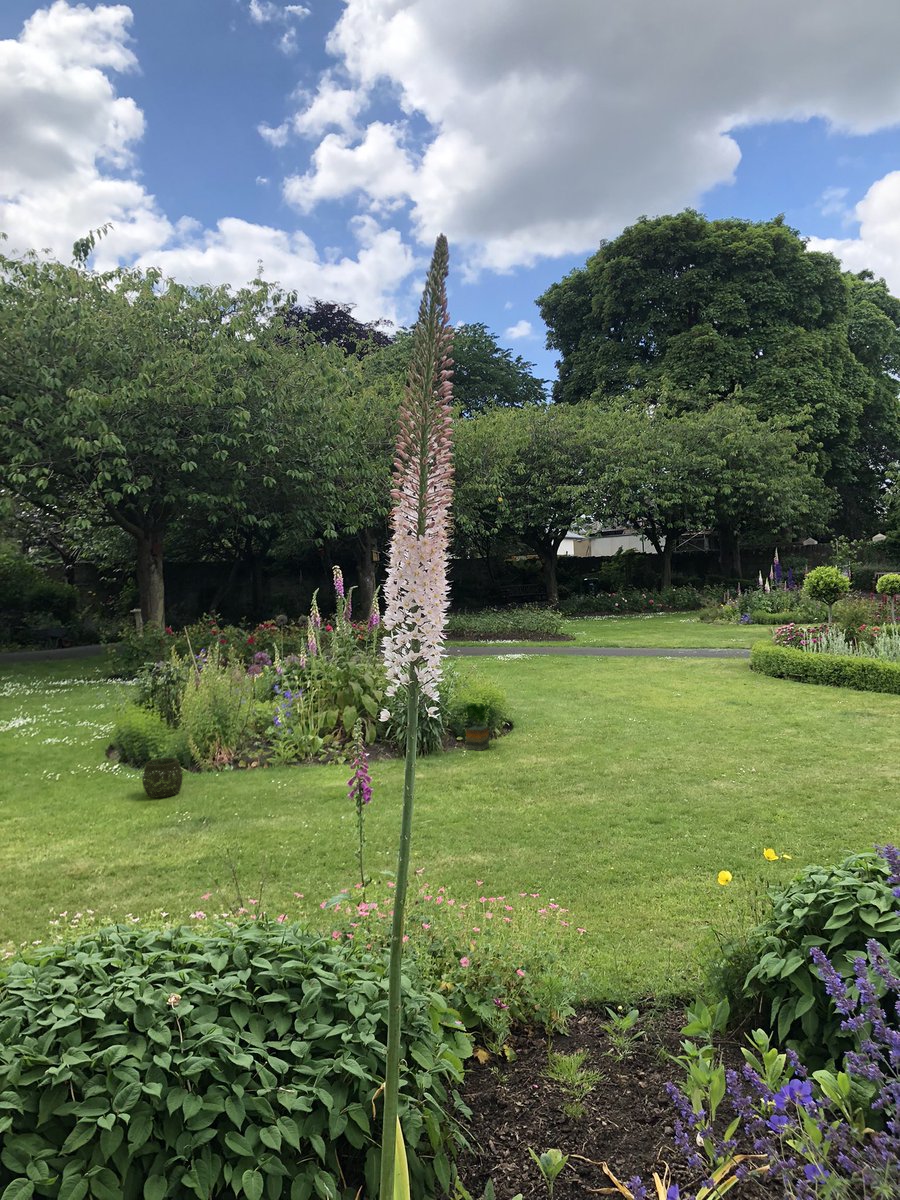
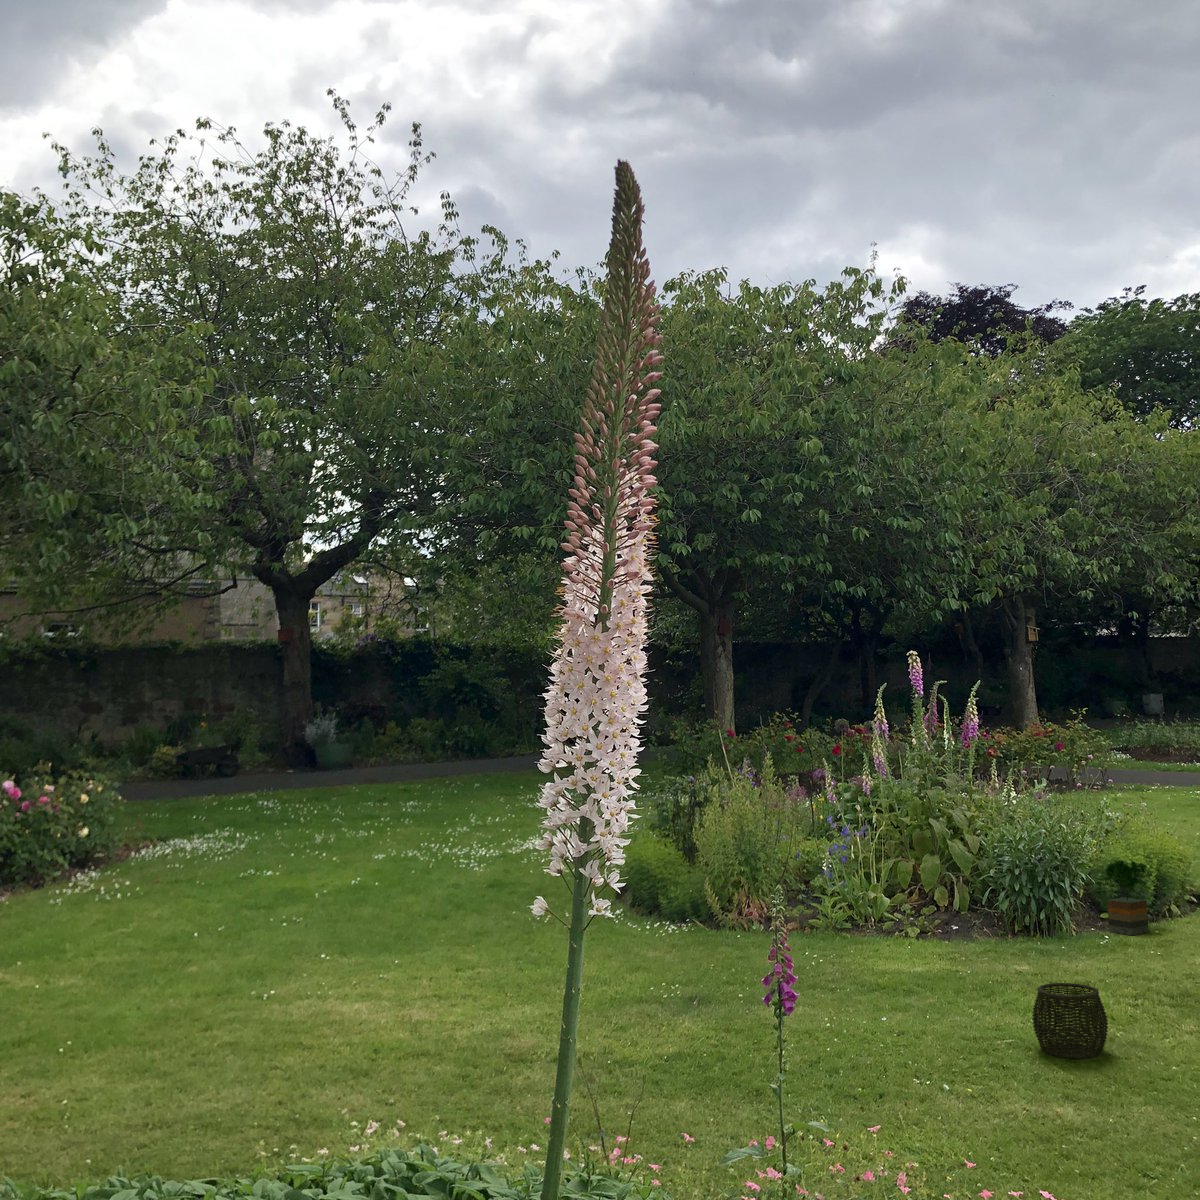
woven basket: present [142,758,183,798] -> present [1032,983,1108,1059]

